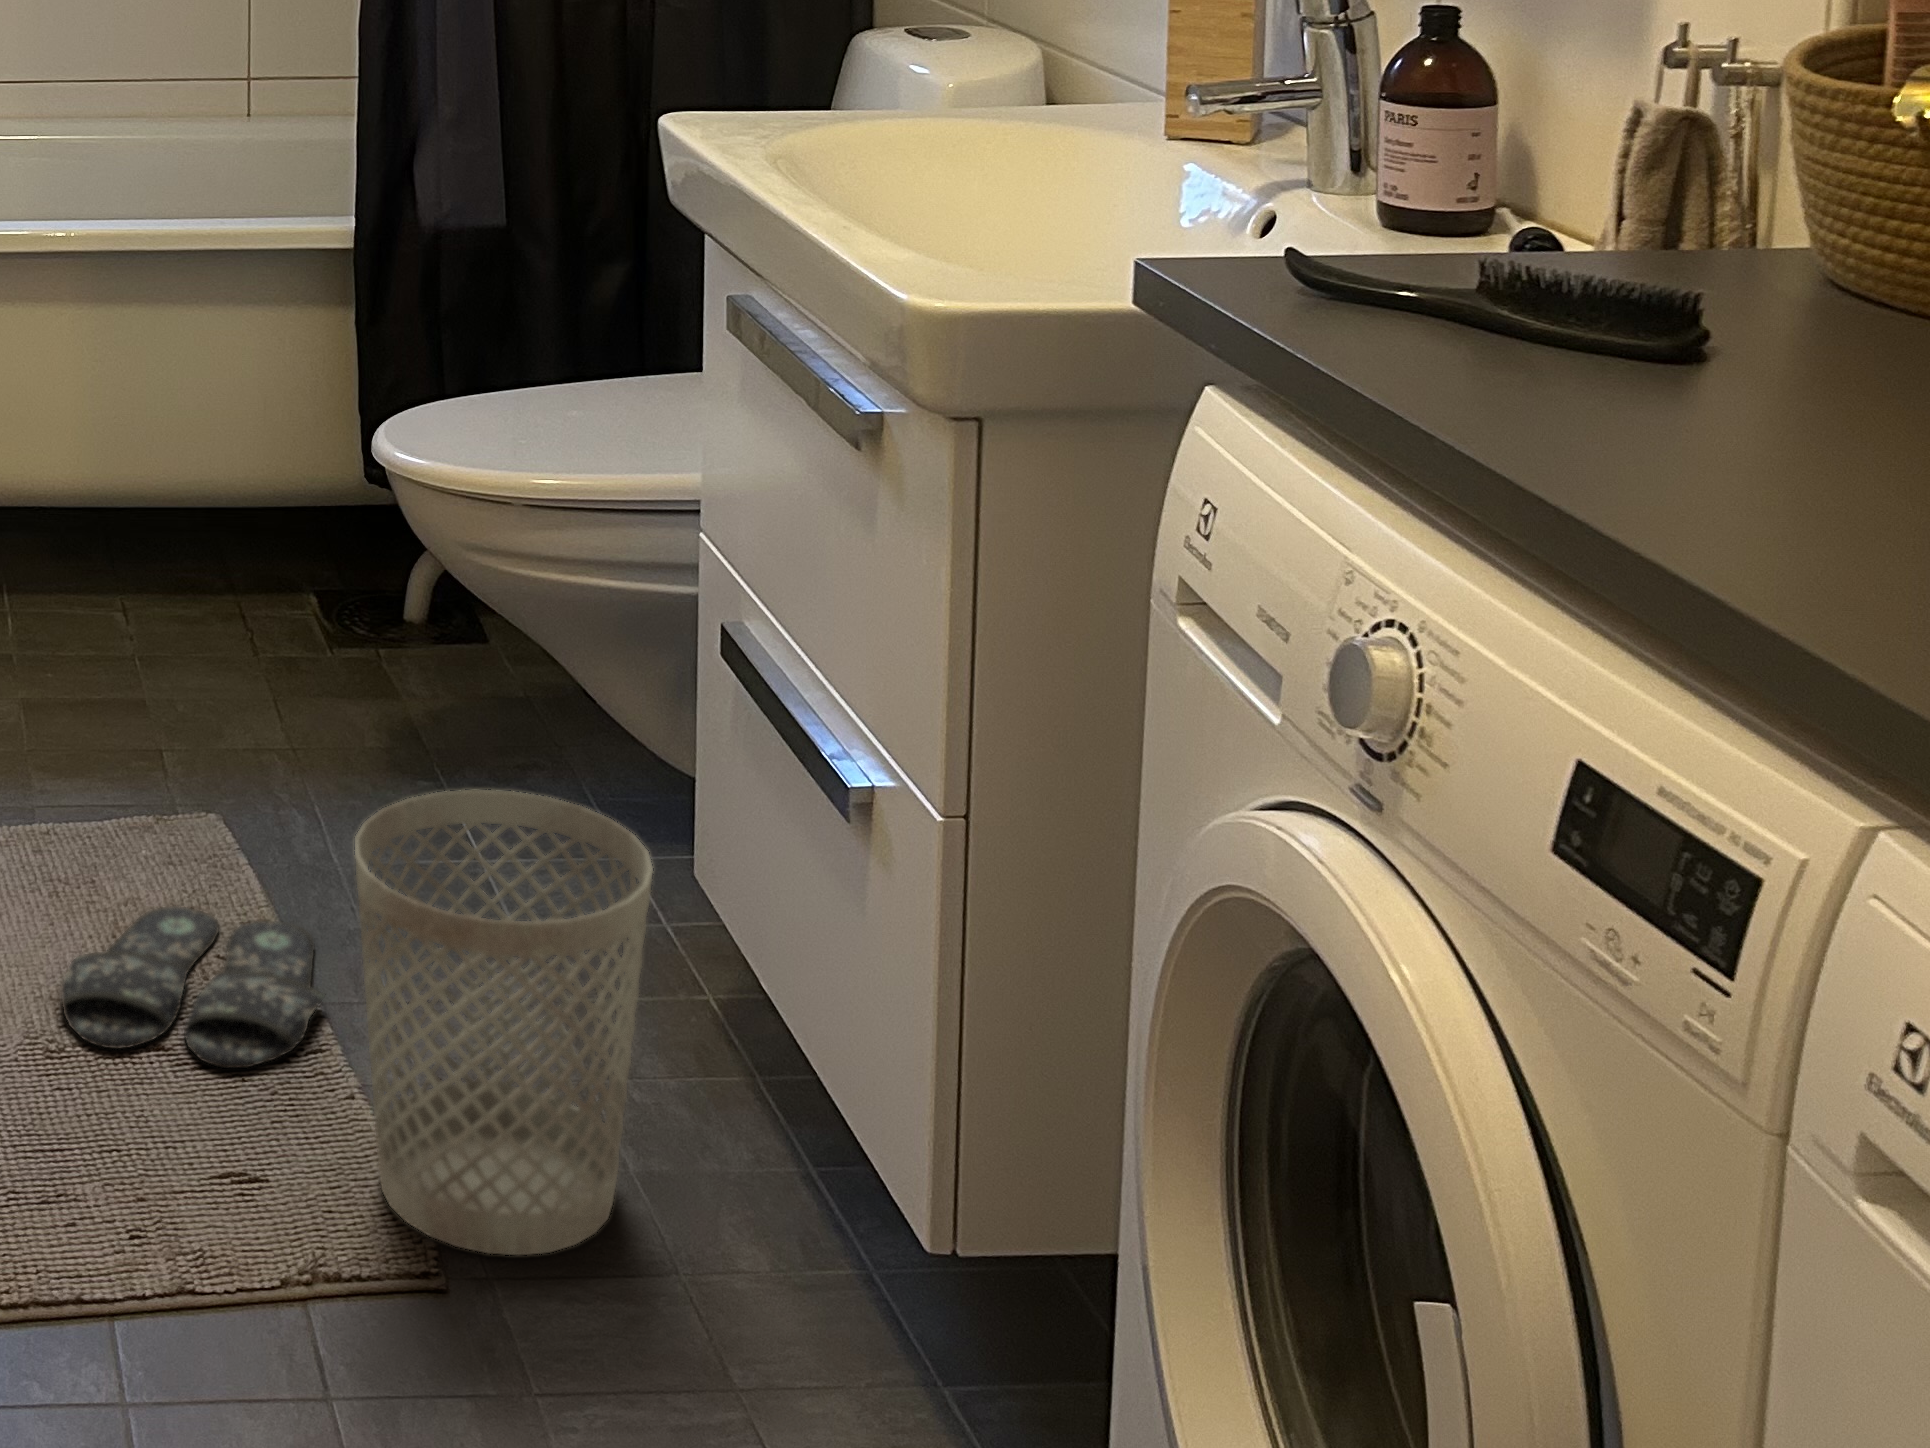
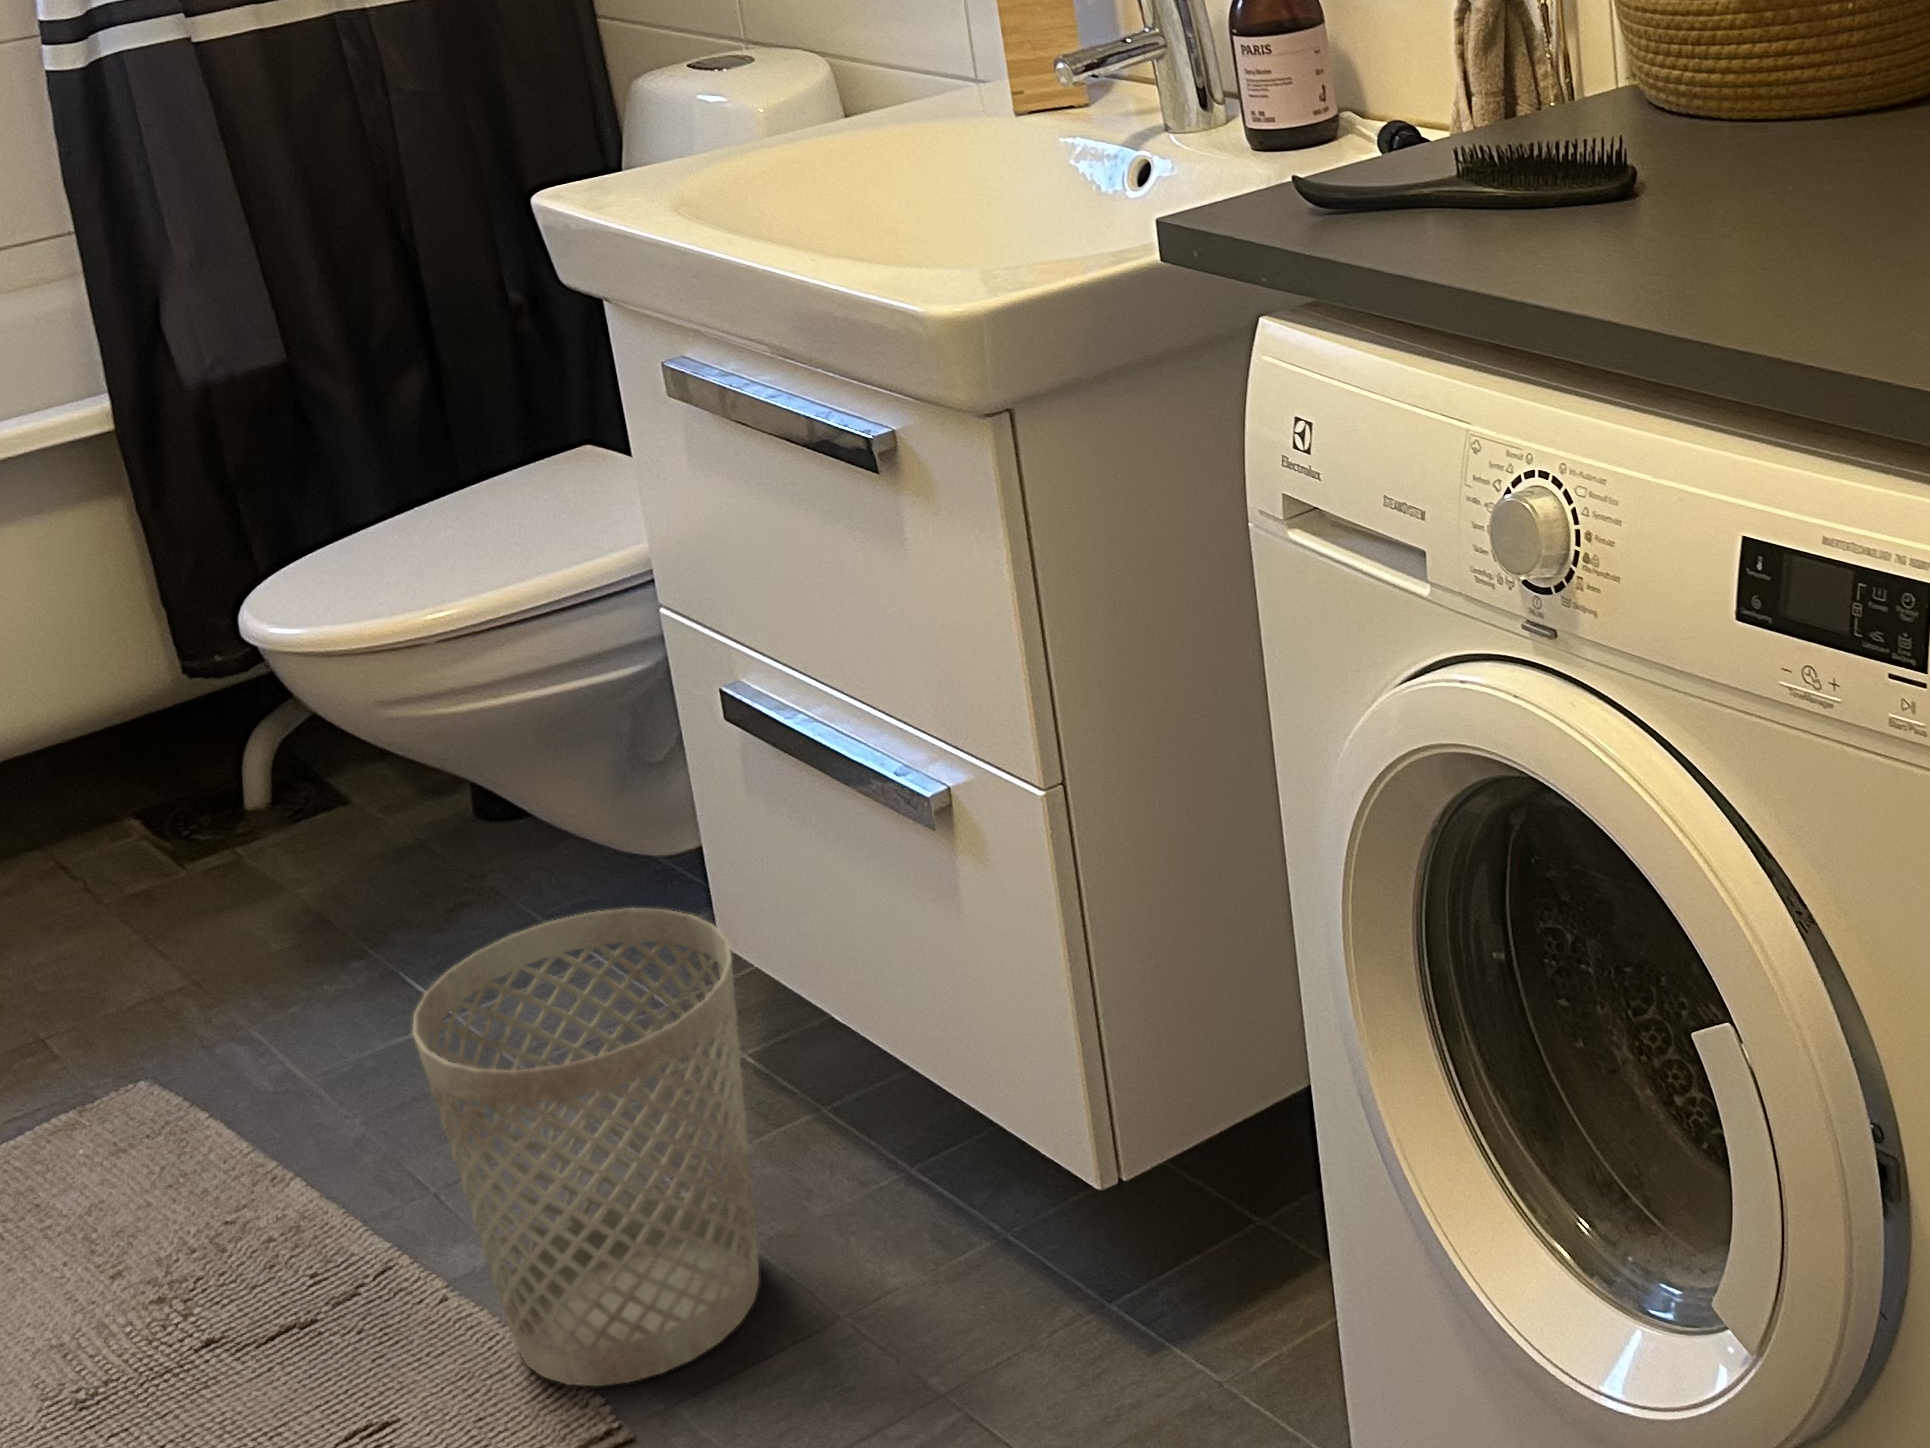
slippers: present [62,906,324,1068] -> none [66,1147,377,1375]

